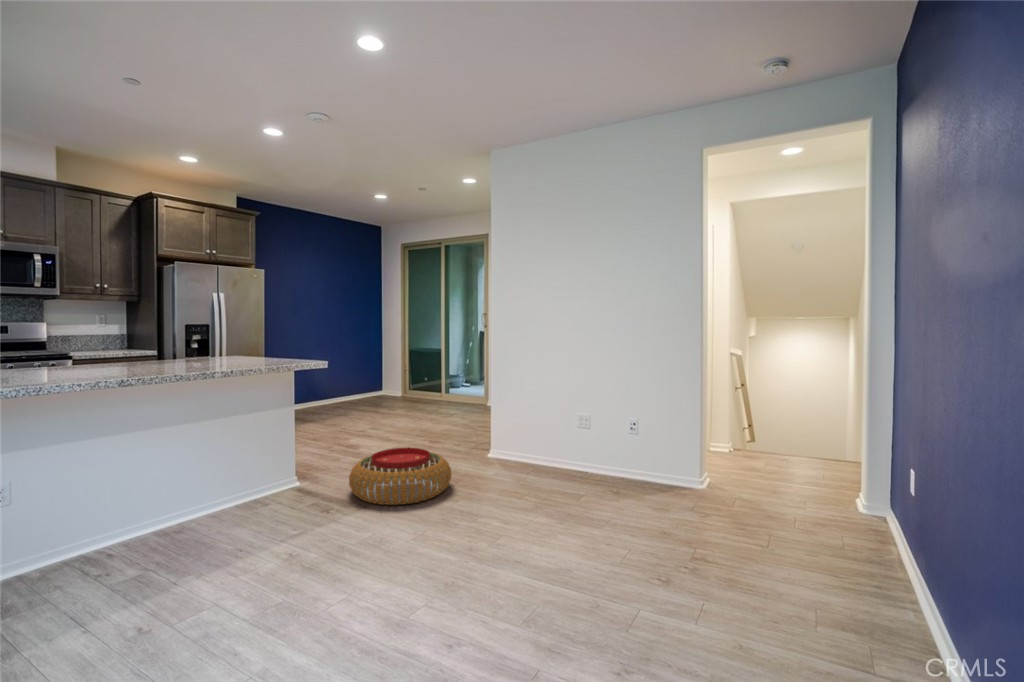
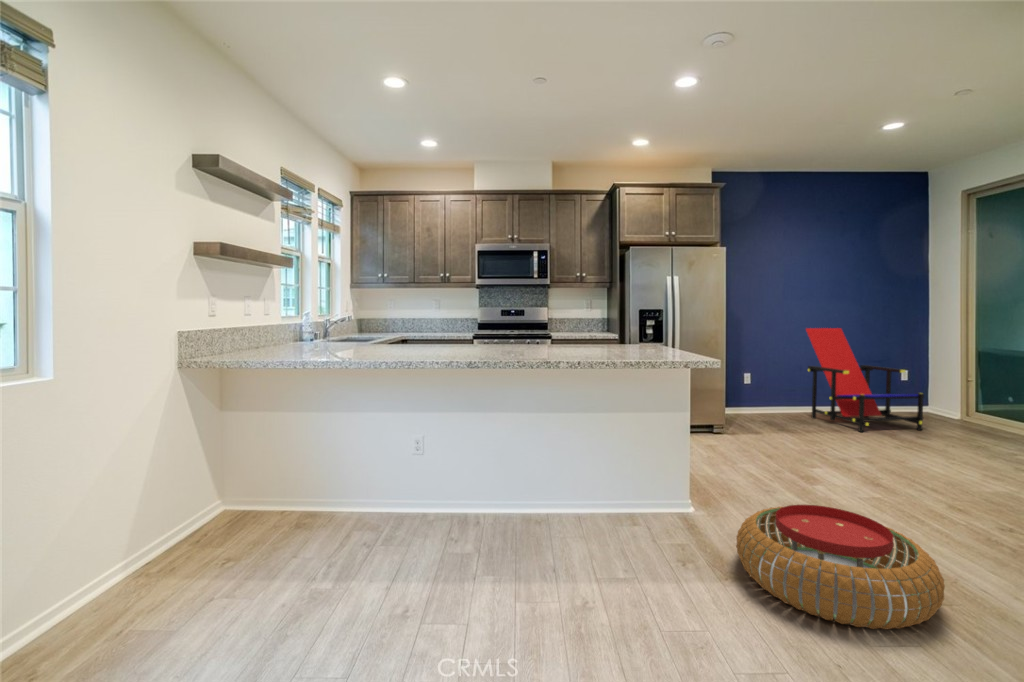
lounge chair: none [315,338,393,413] -> present [806,328,924,432]

